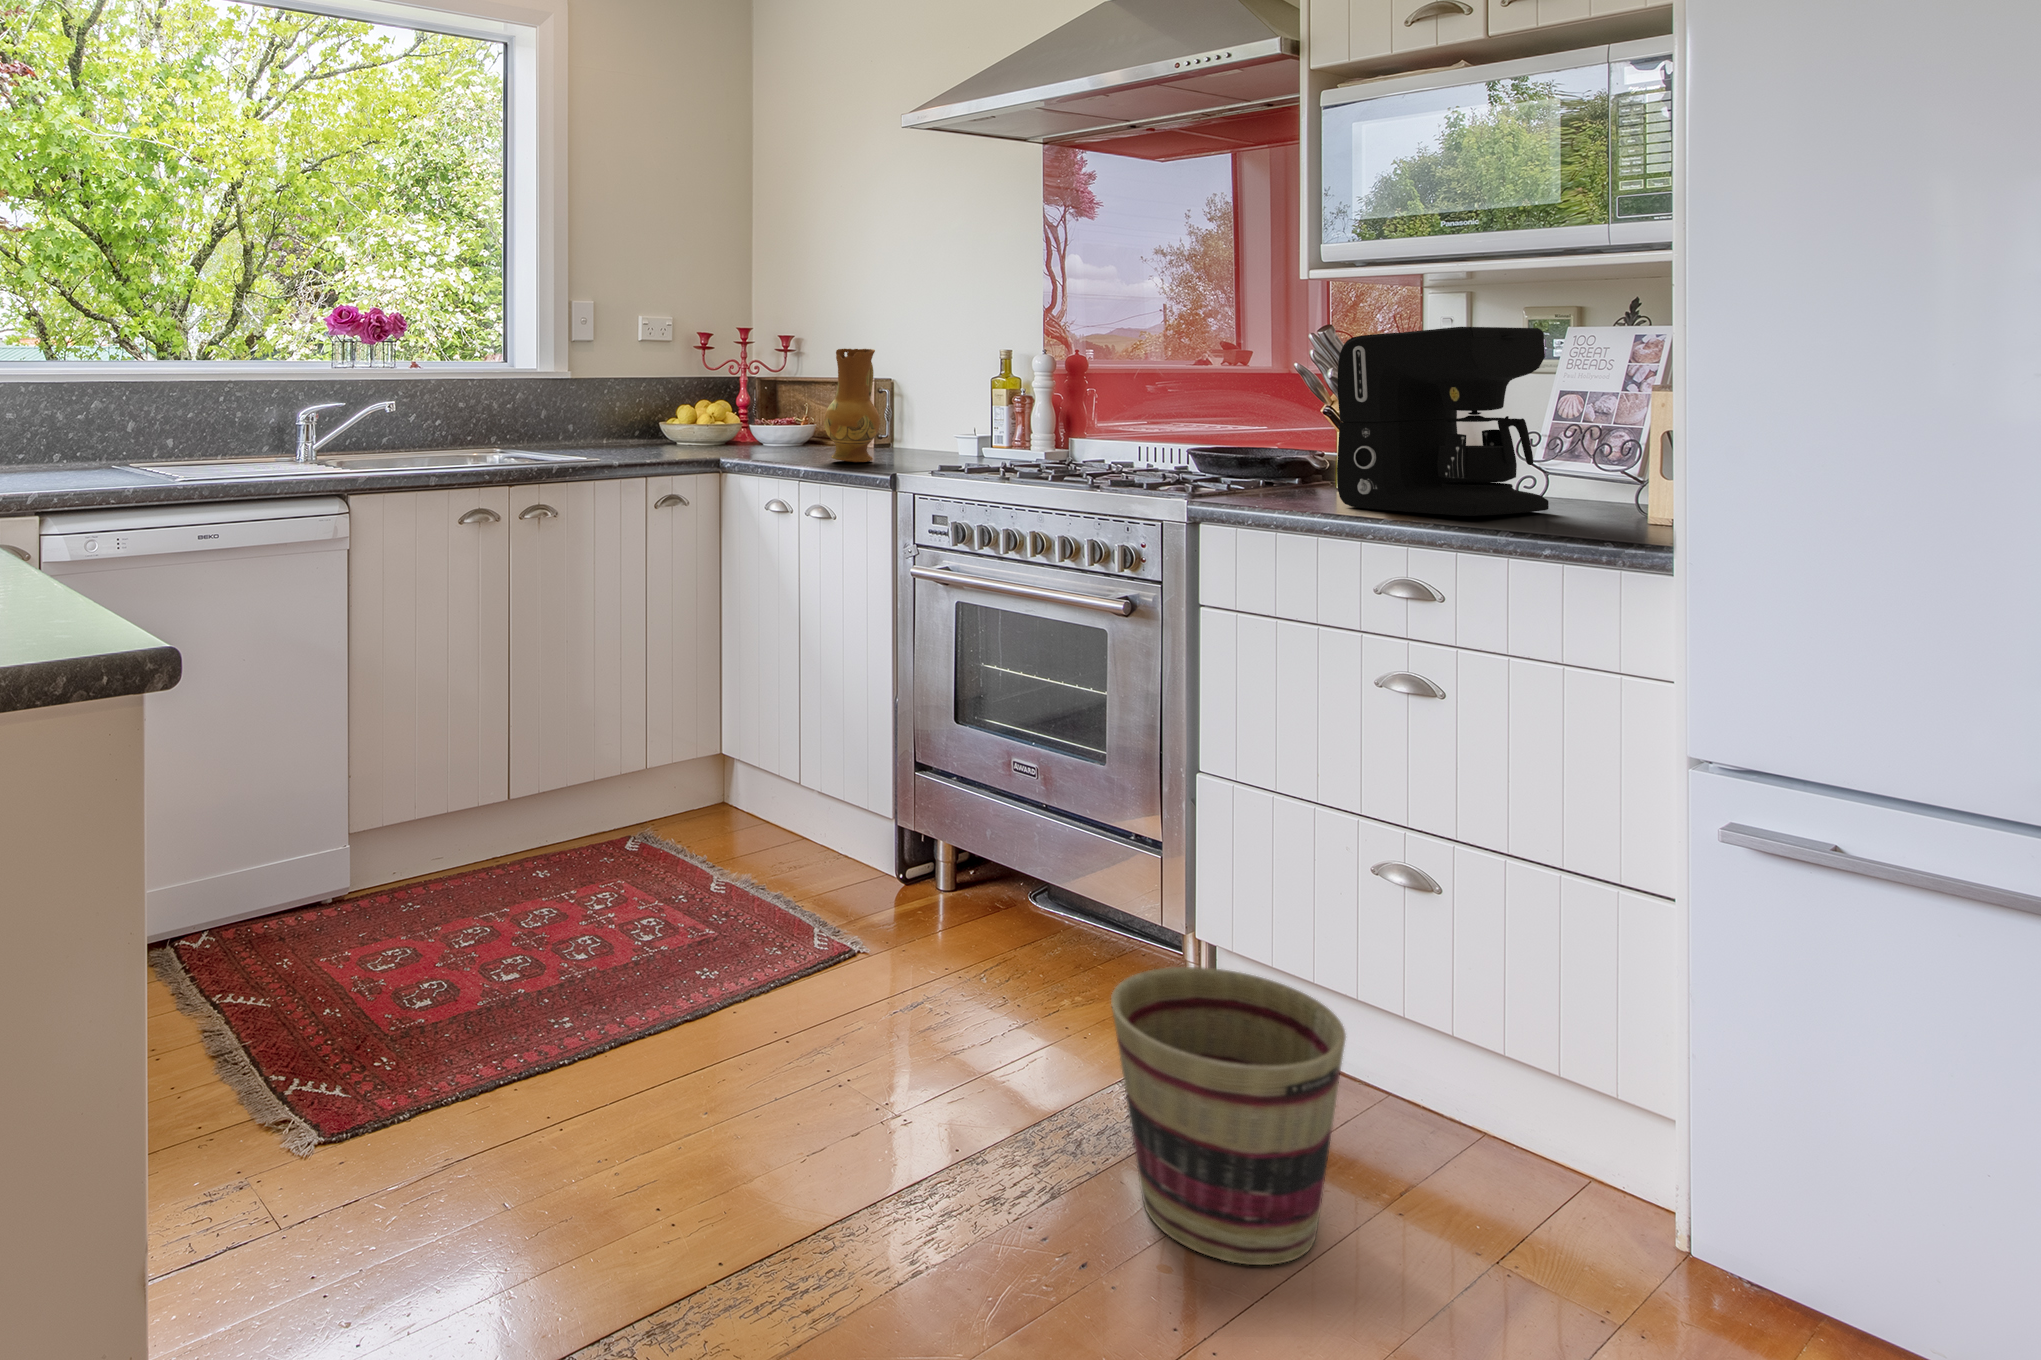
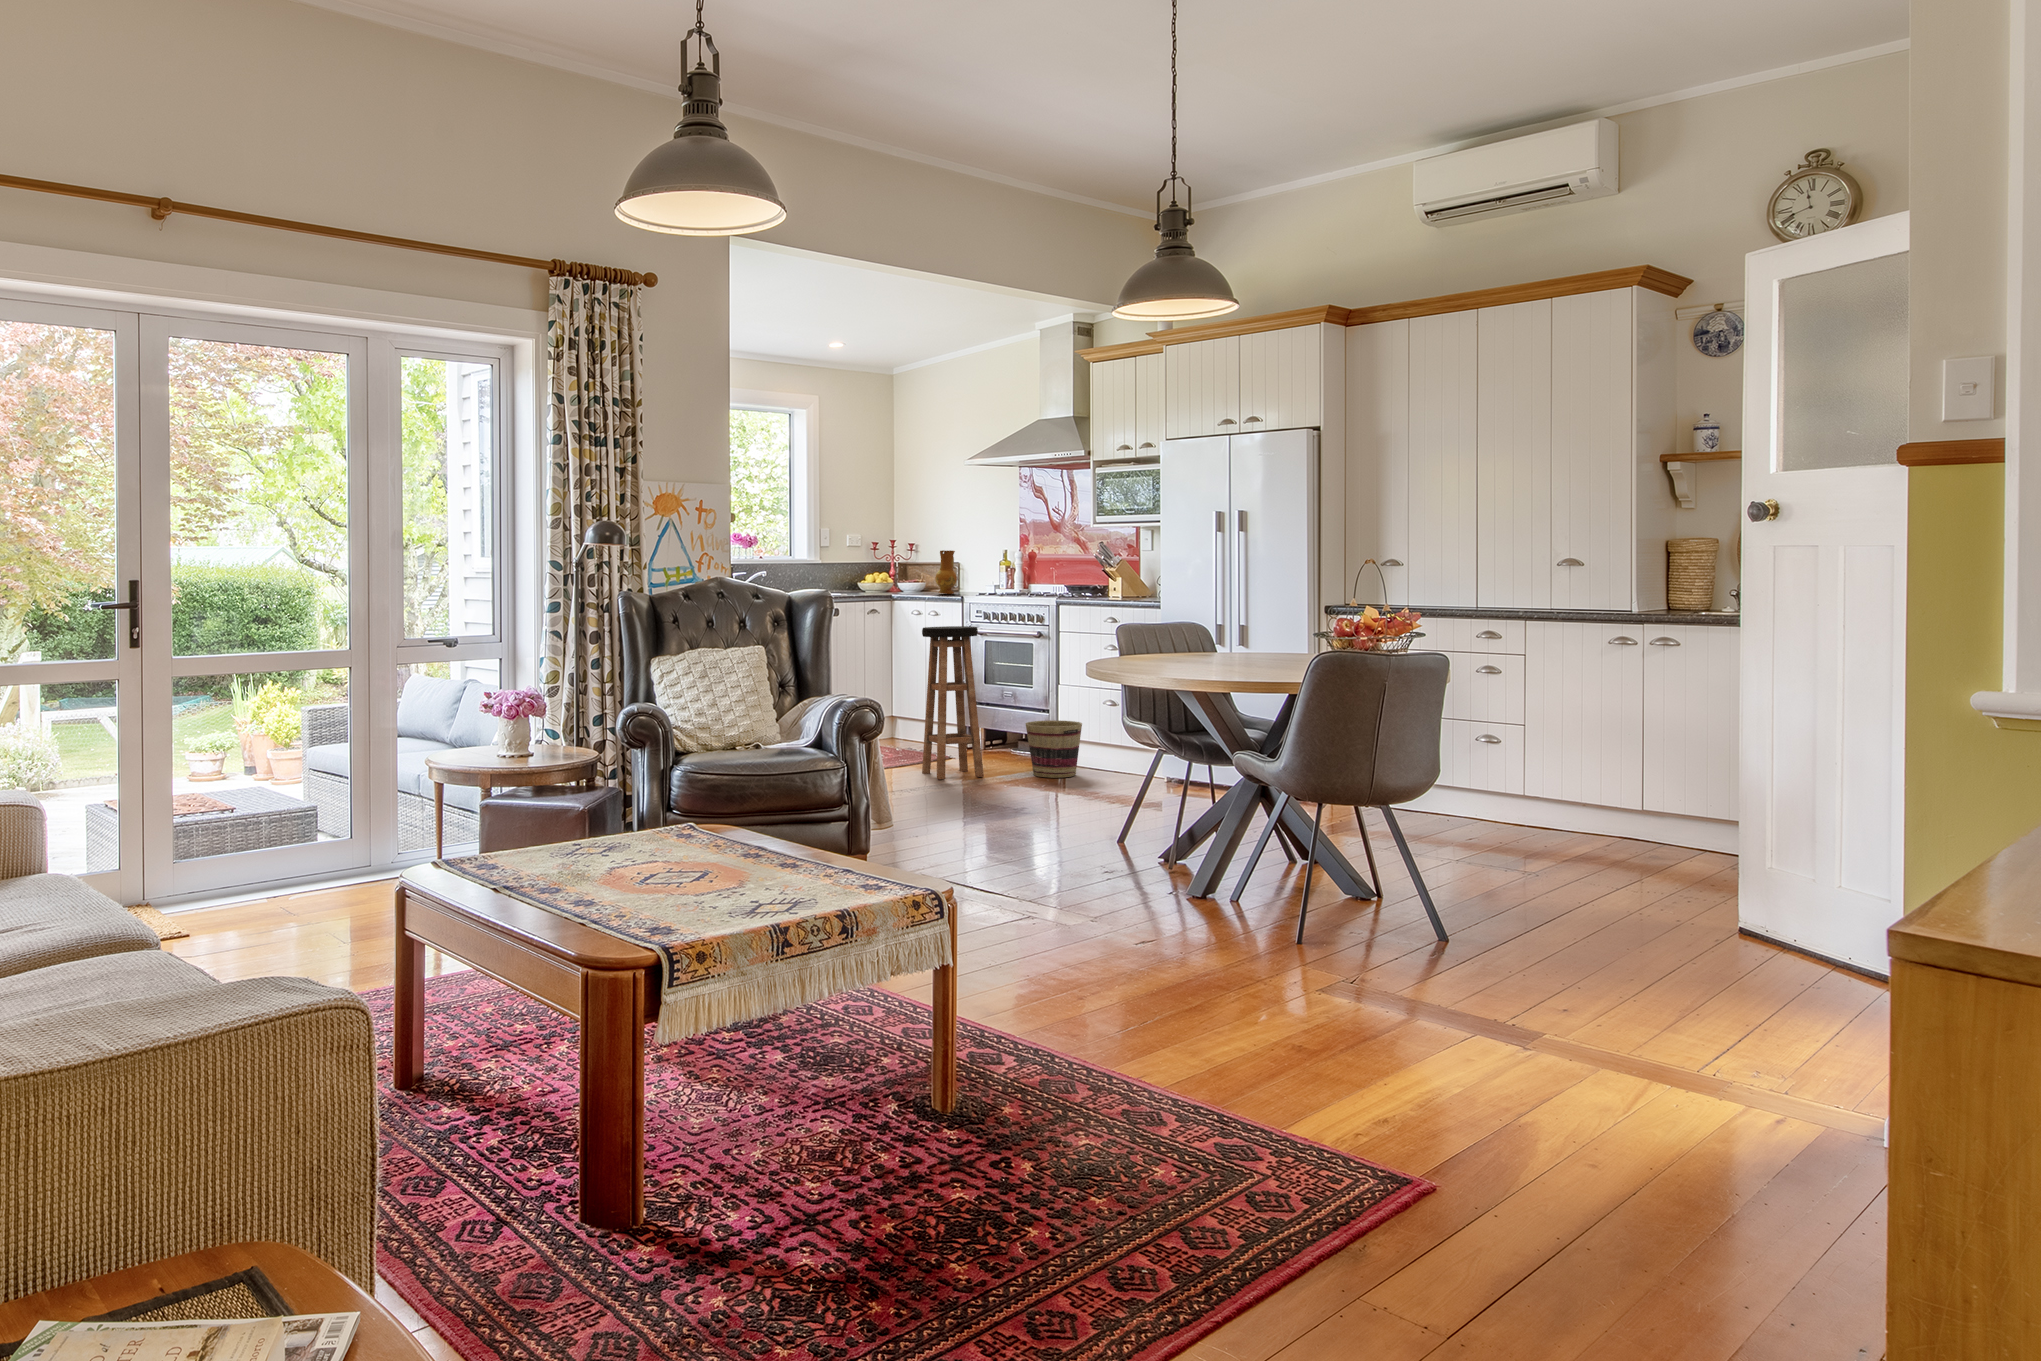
coffee maker: present [1337,327,1549,516] -> none [1099,545,1154,598]
bar stool: none [720,610,949,1250] -> present [922,626,984,779]

